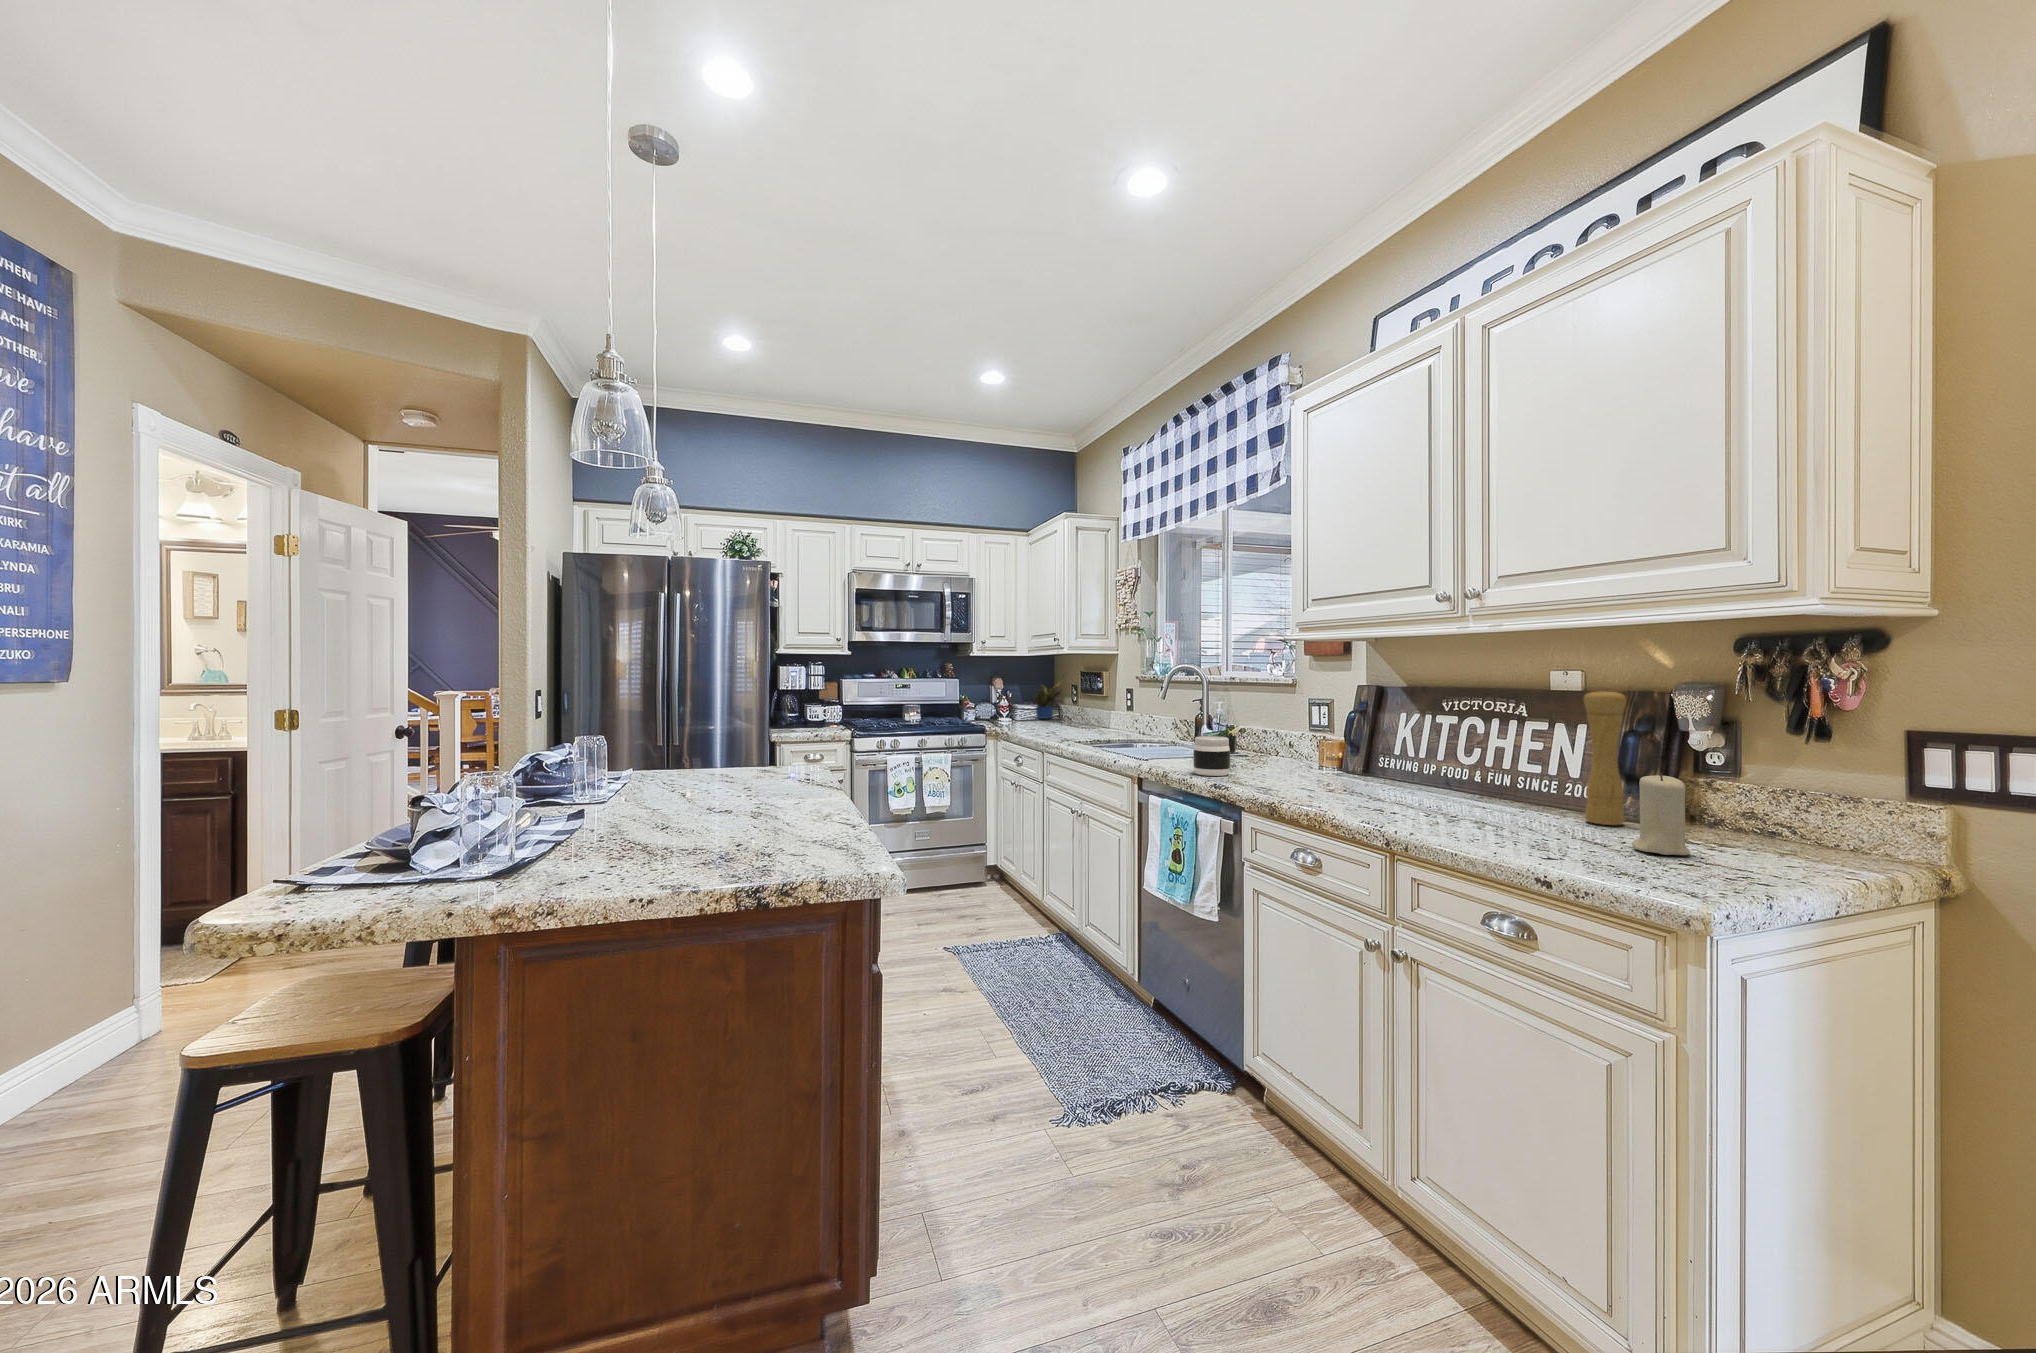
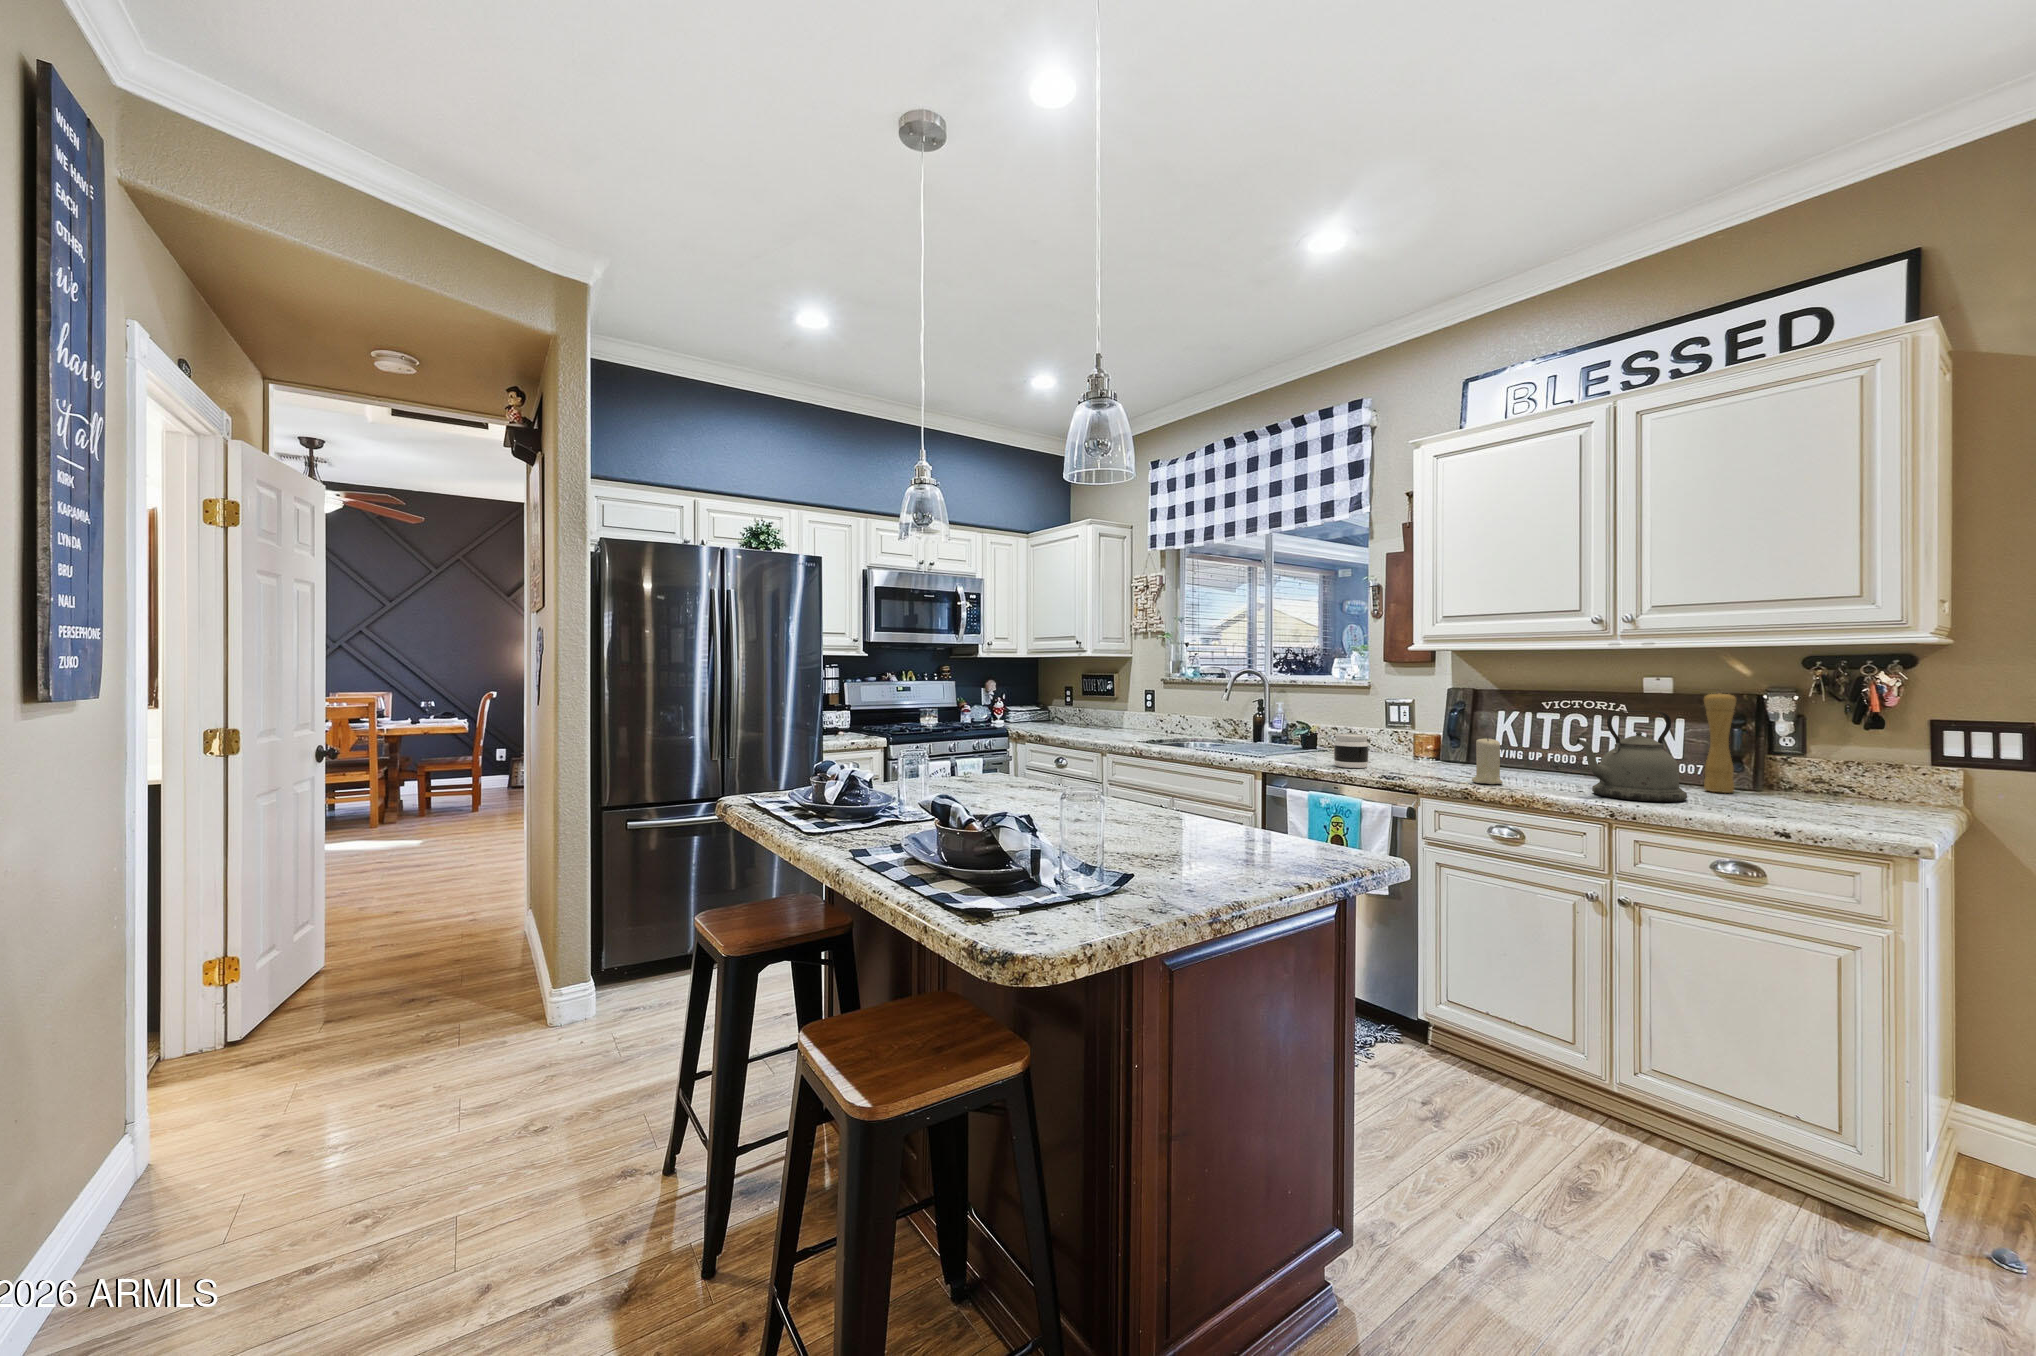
potted plant: present [1035,676,1063,719] -> none [1031,676,1061,722]
kettle: none [1377,714,1523,835] -> present [1577,711,1687,802]
candle: present [1632,773,1690,855] -> present [1472,737,1503,784]

